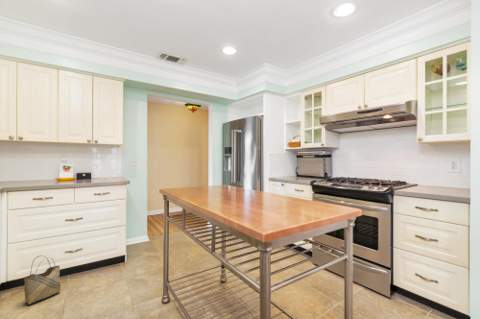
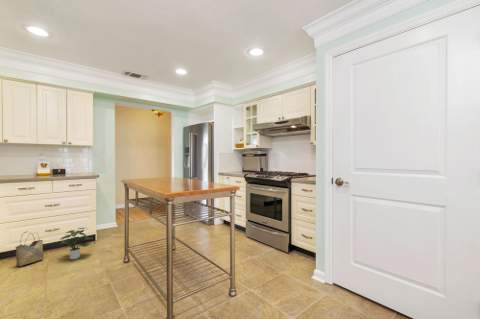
potted plant: none [80,250,122,294] -> present [60,228,92,259]

